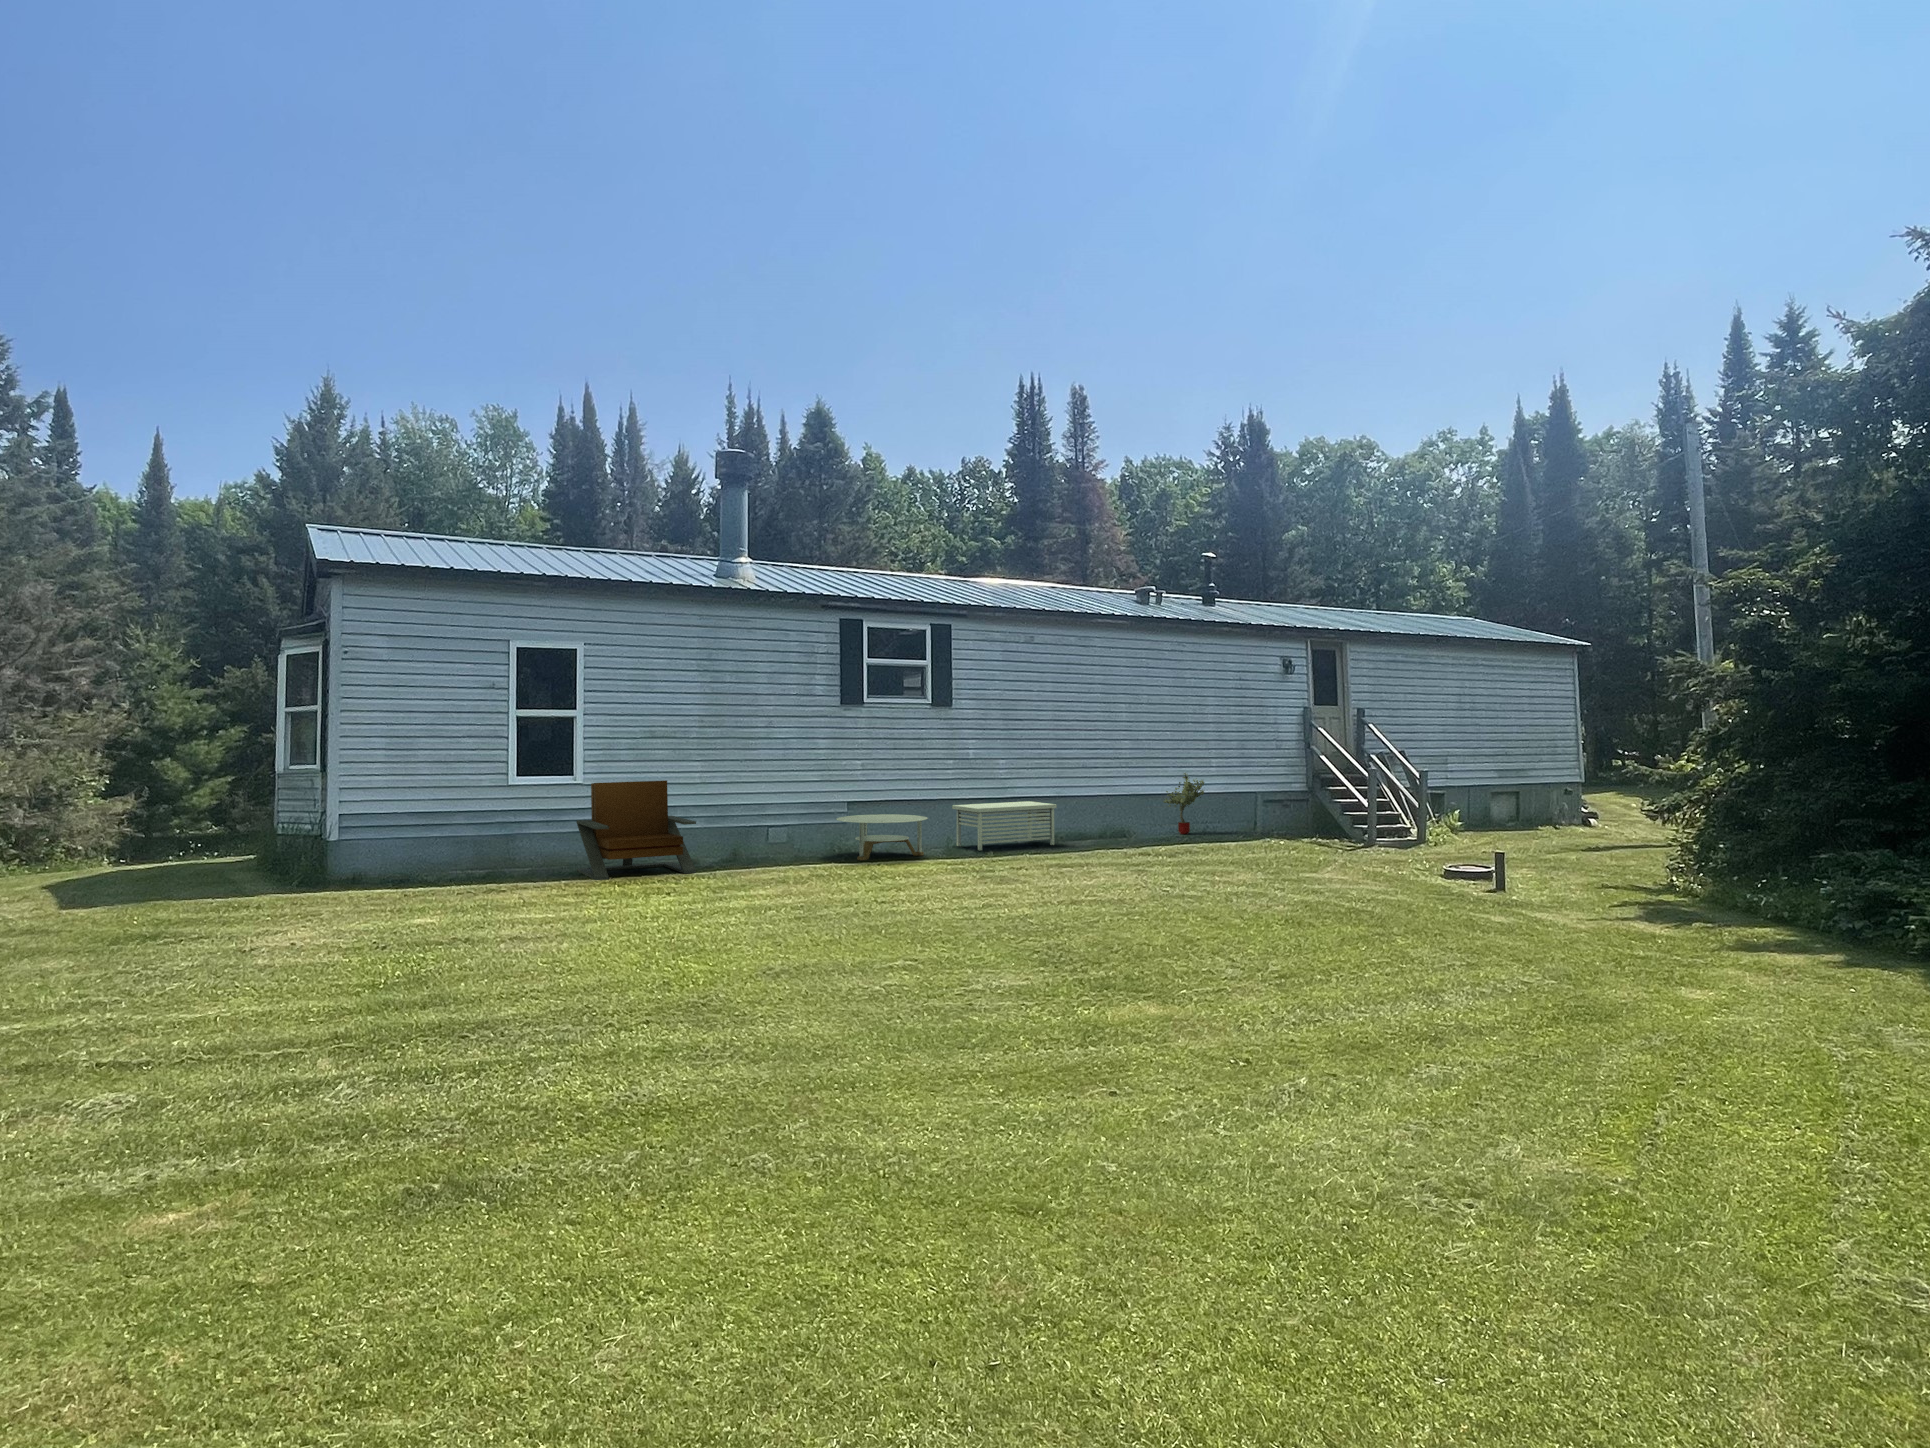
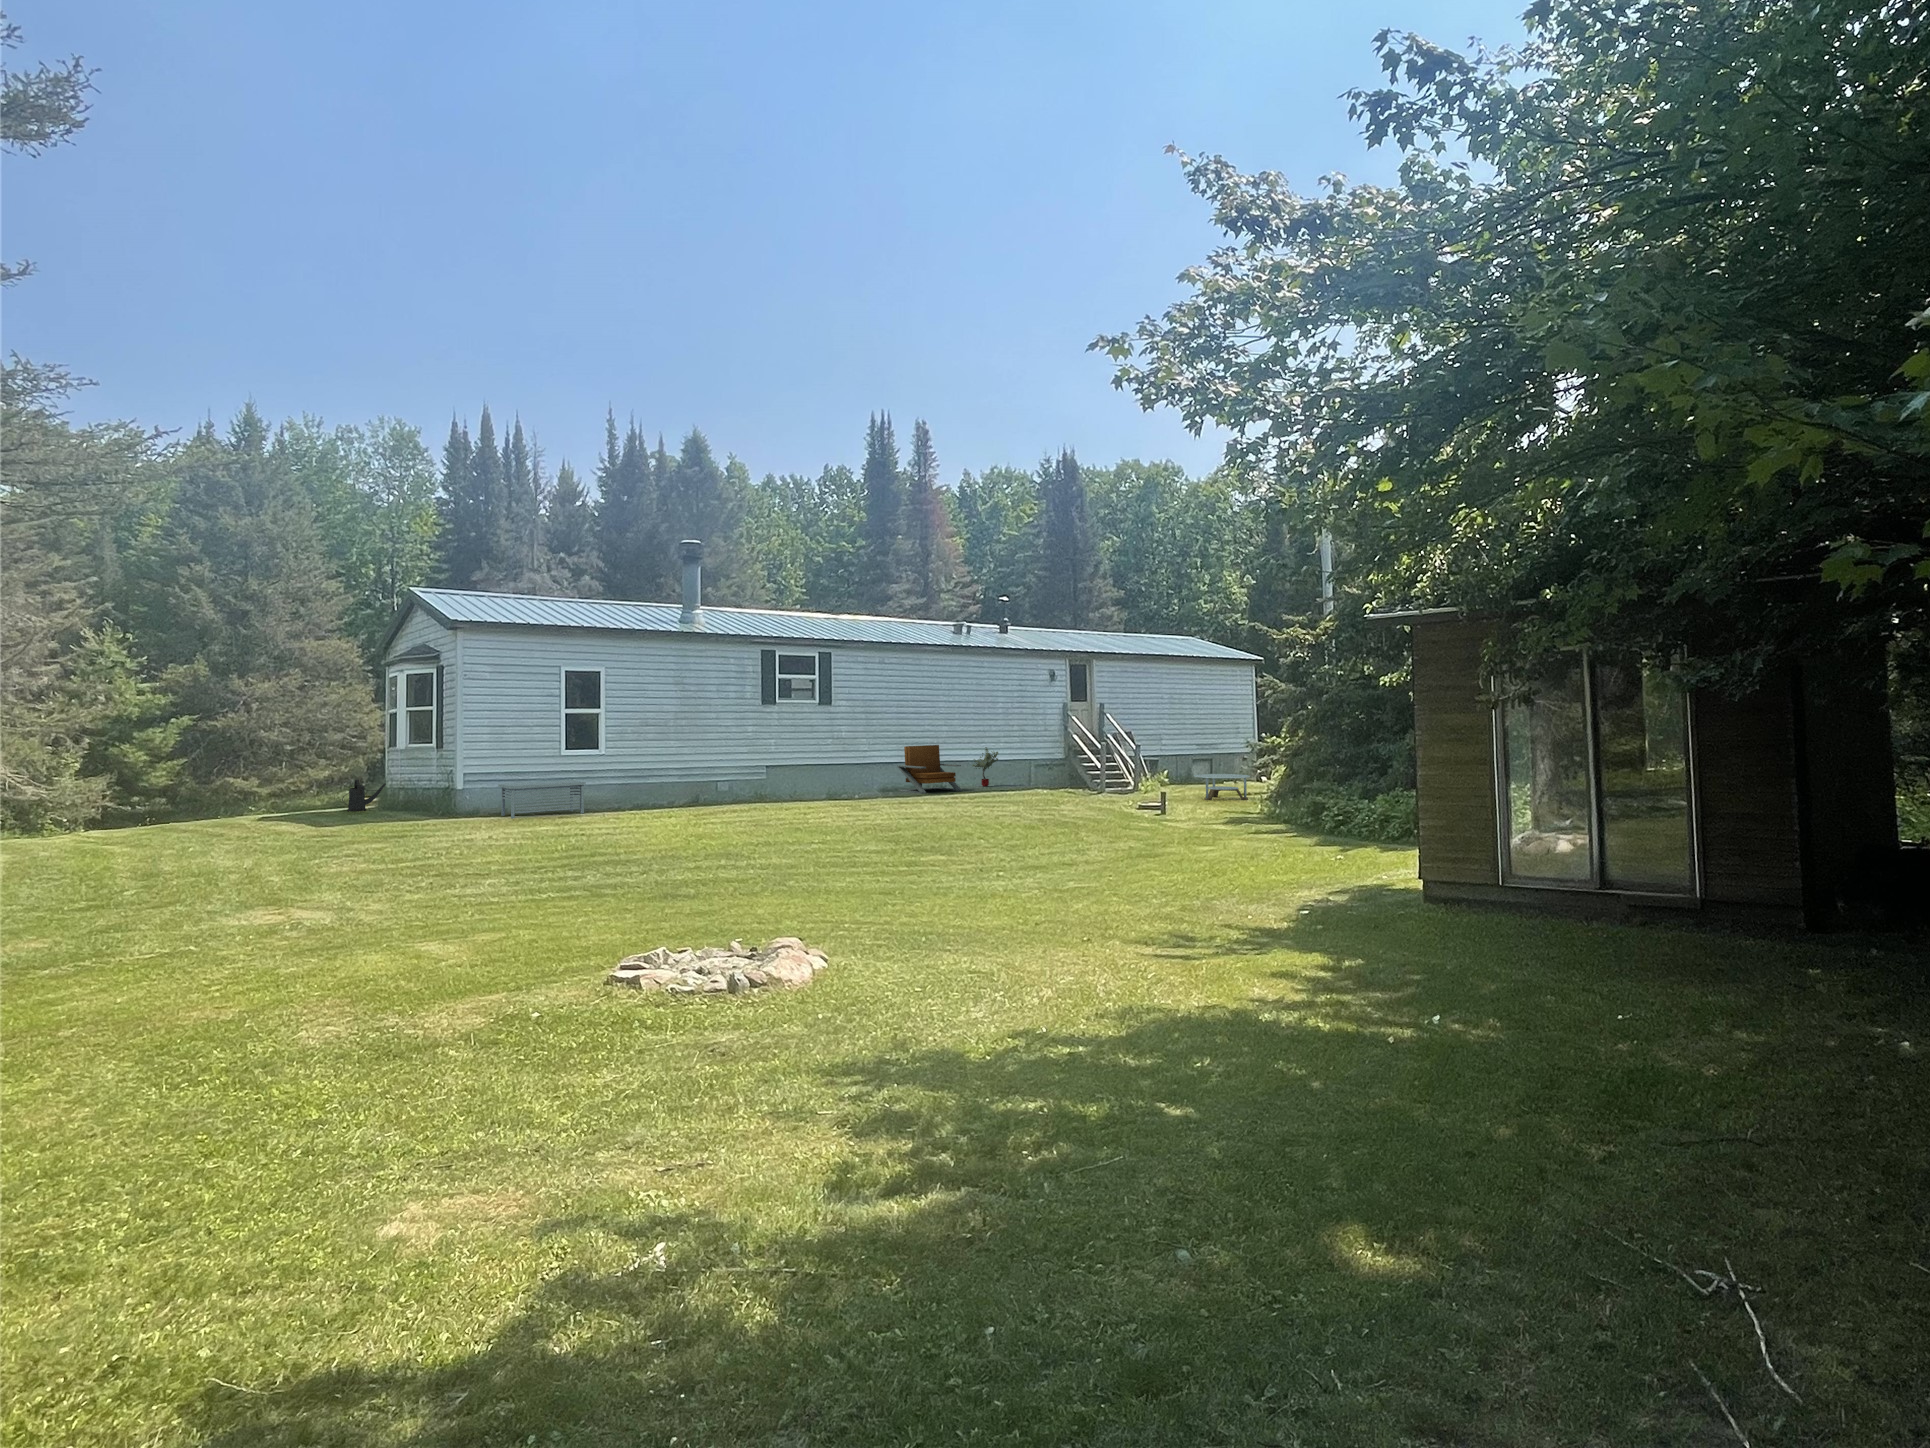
lounge chair: present [577,780,696,880] -> present [897,745,961,794]
storage bench: present [952,801,1057,850] -> present [498,780,586,818]
round table: present [836,814,928,860] -> present [1194,774,1250,800]
watering can: none [201,815,270,864] -> present [342,780,386,811]

